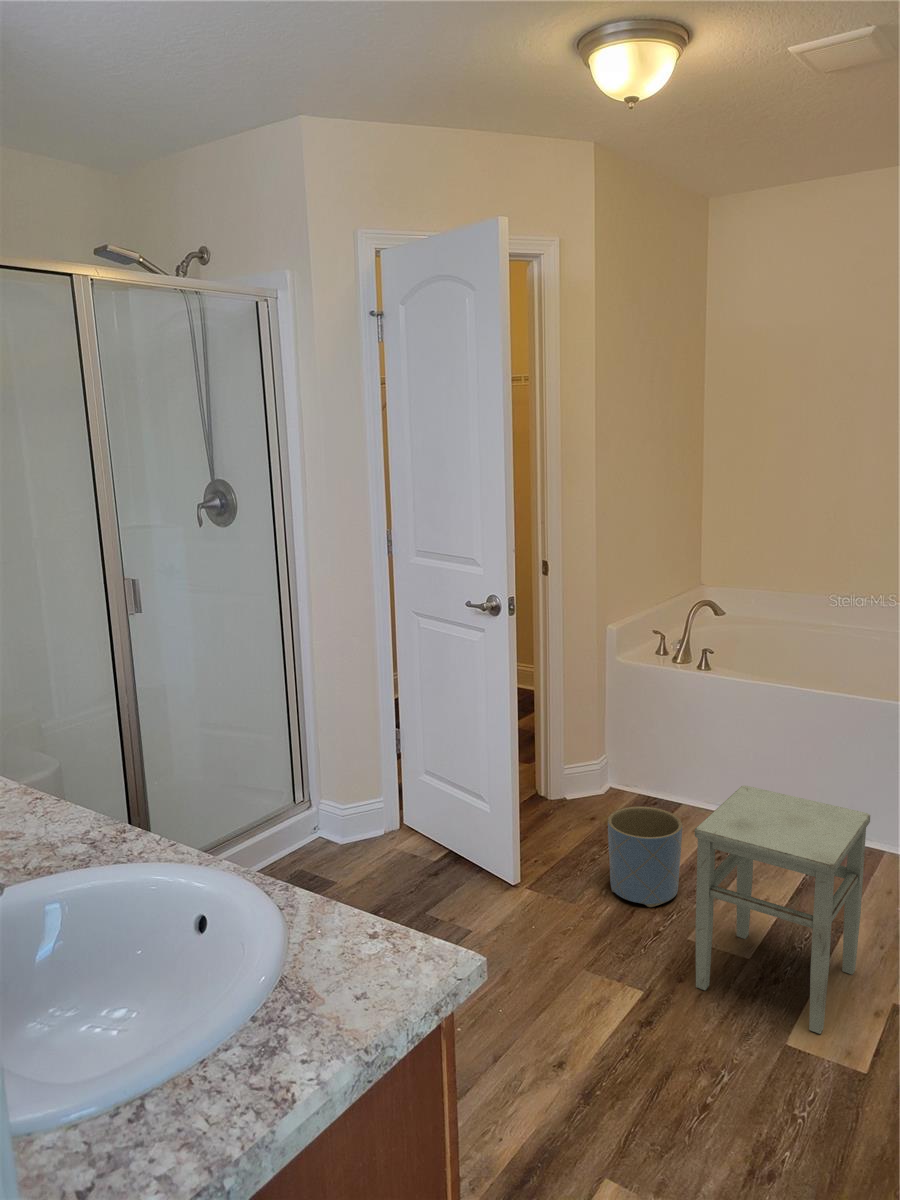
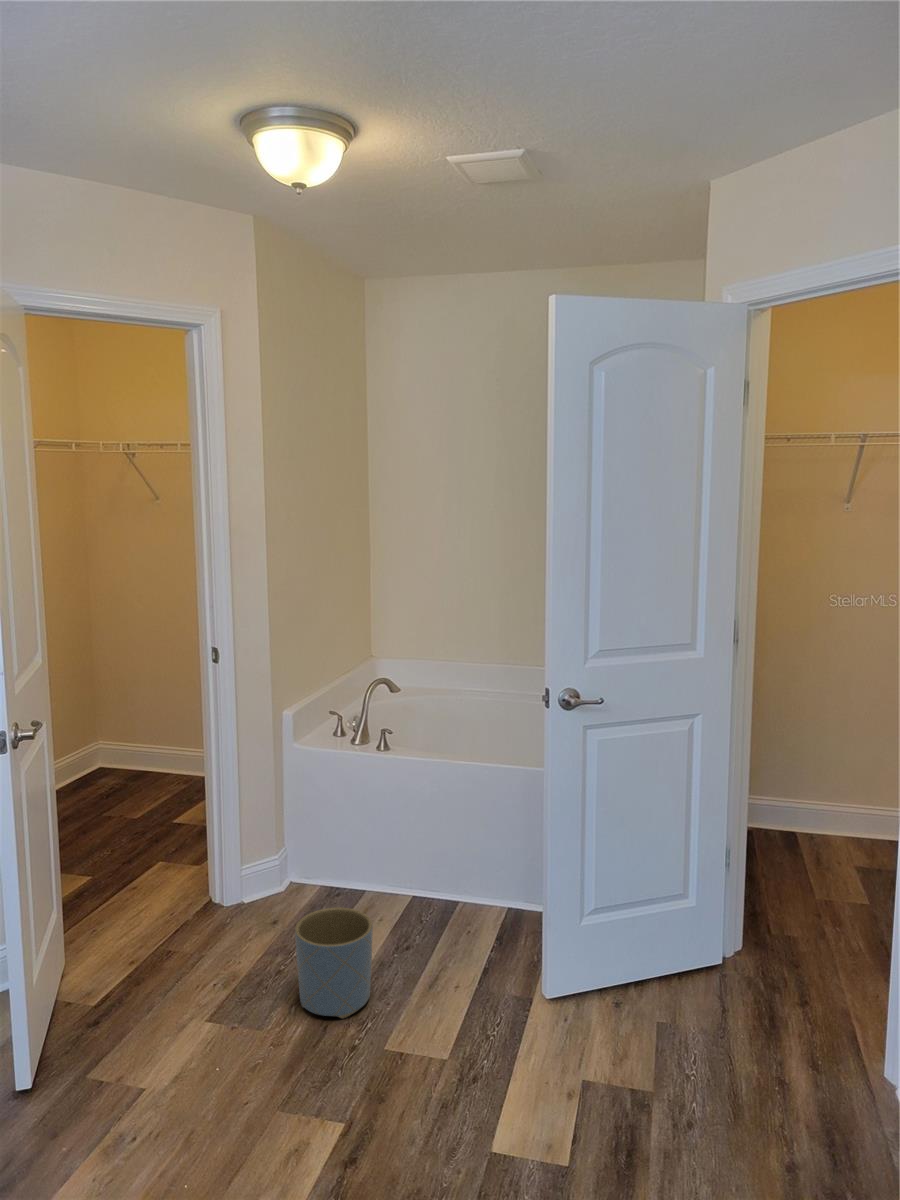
stool: present [695,786,870,1034] -> none [391,878,552,1132]

